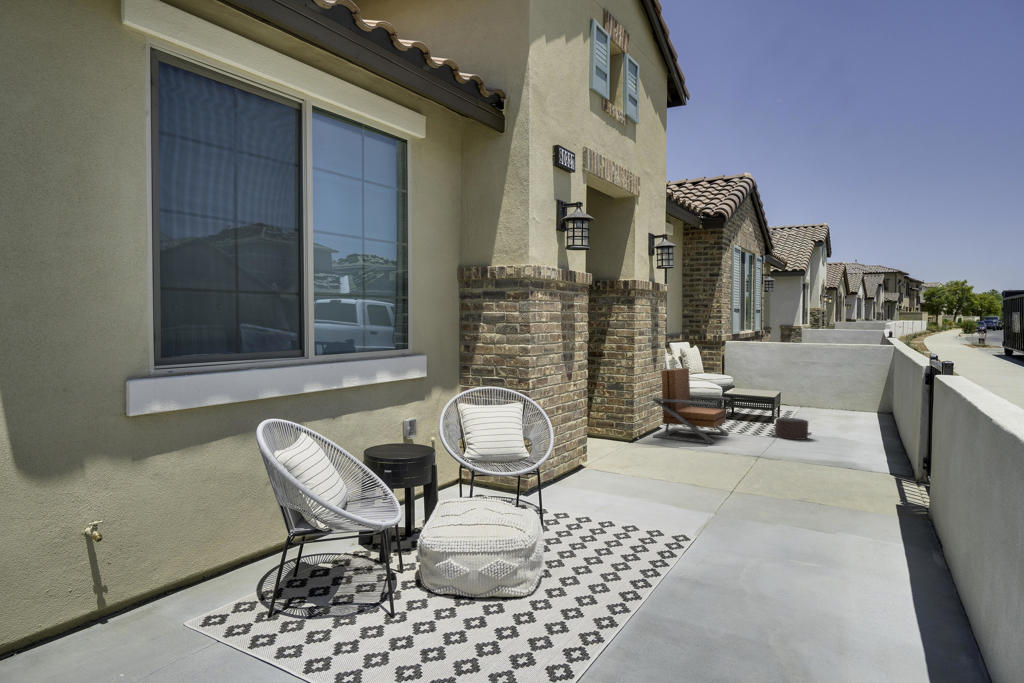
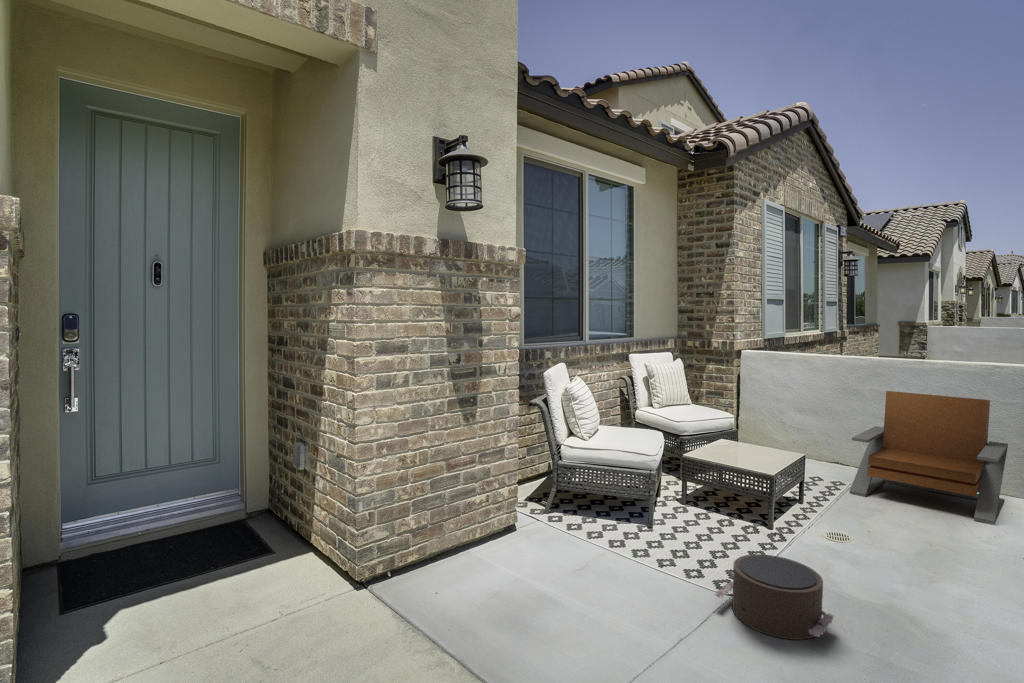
lounge chair: present [652,368,730,444] -> present [850,391,1008,524]

